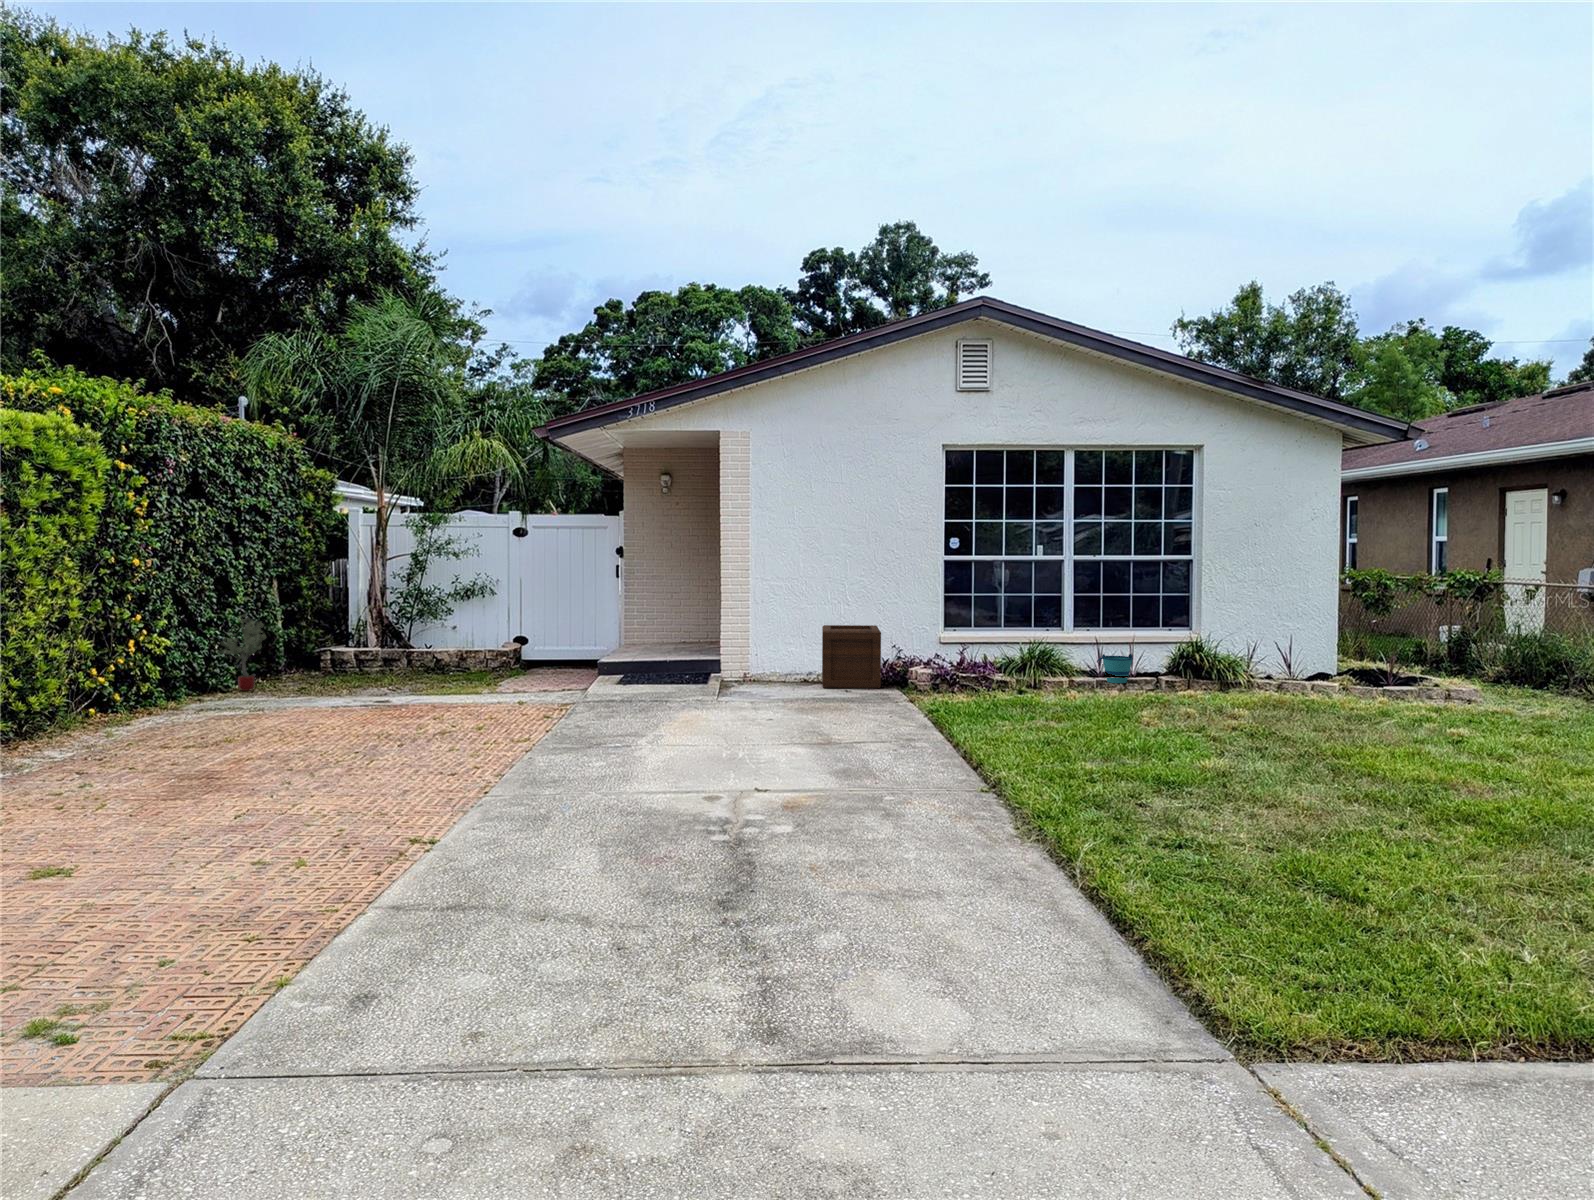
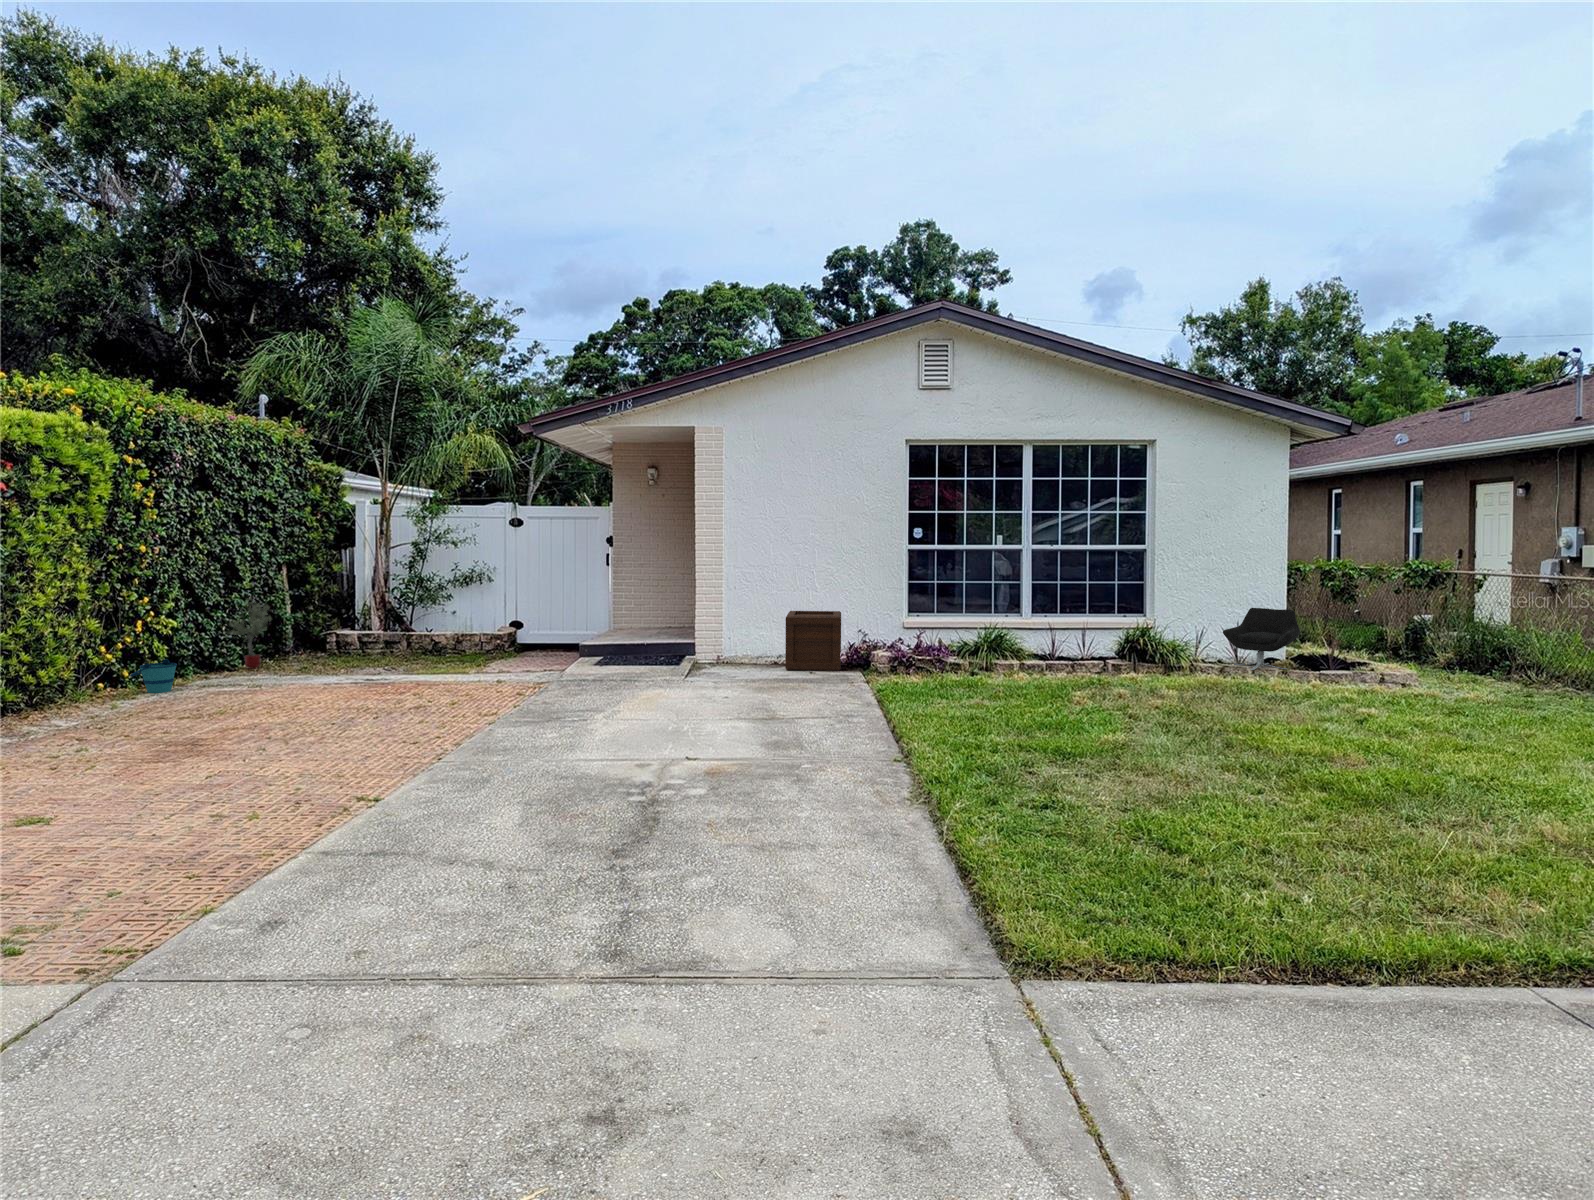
lounge chair: none [1275,619,1354,684] -> present [1223,608,1300,670]
bucket: present [1097,654,1133,683] -> present [130,659,177,693]

